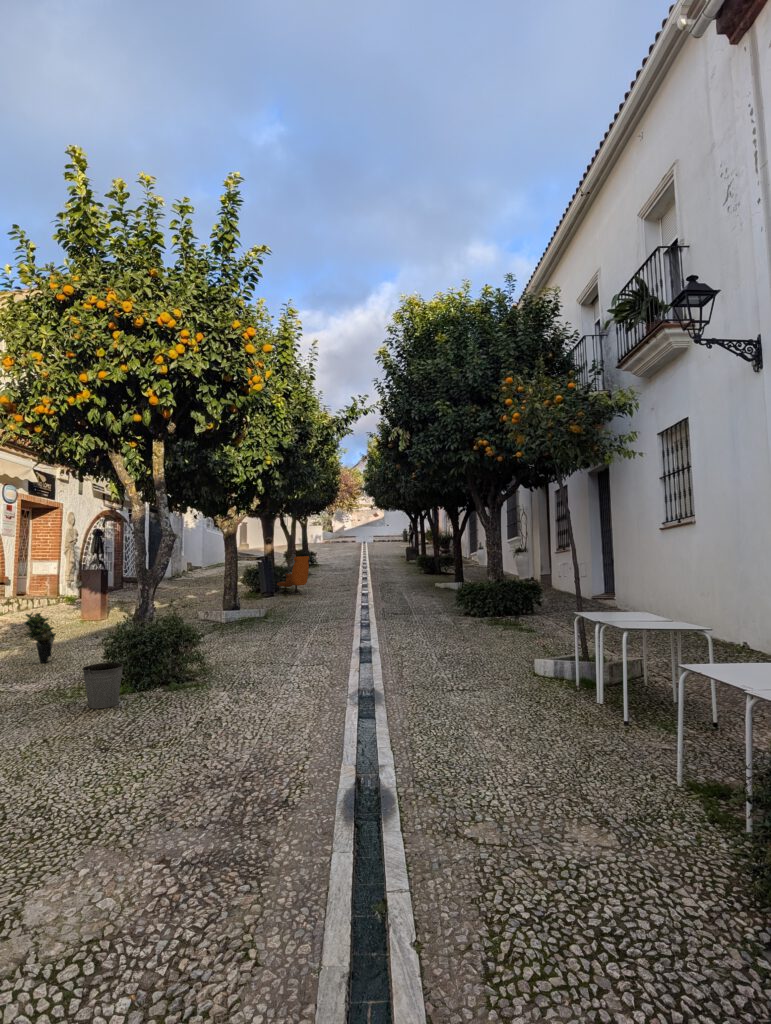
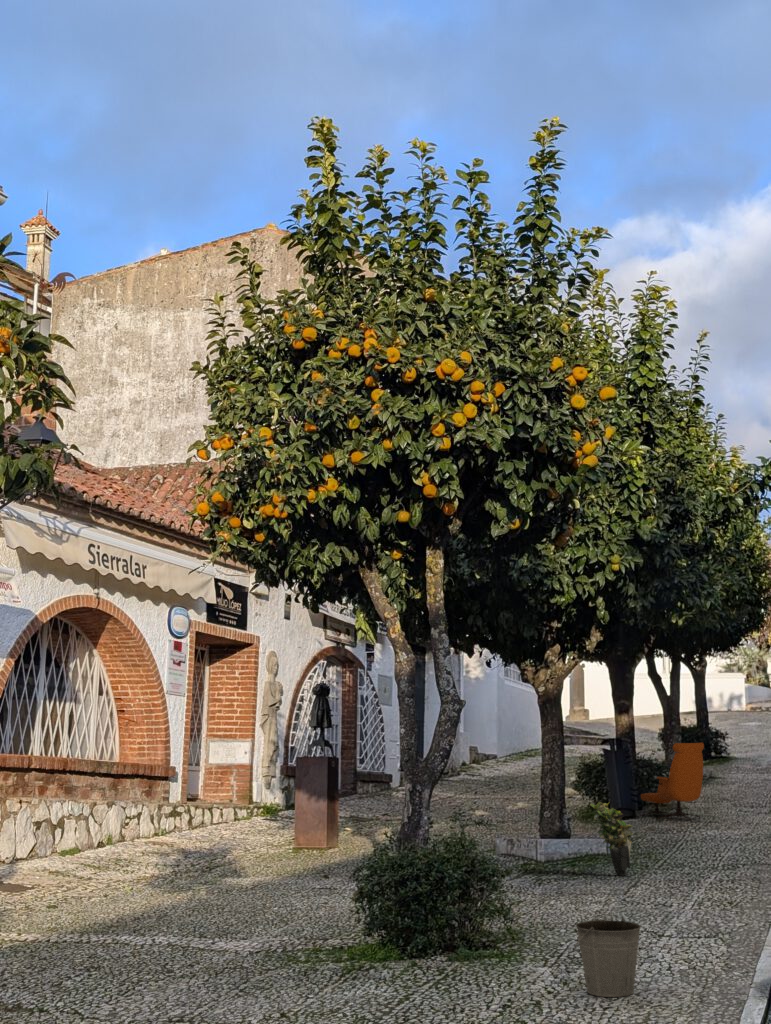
potted plant: present [24,613,56,663] -> present [590,802,633,876]
bucket: present [81,661,123,709] -> present [574,918,641,997]

